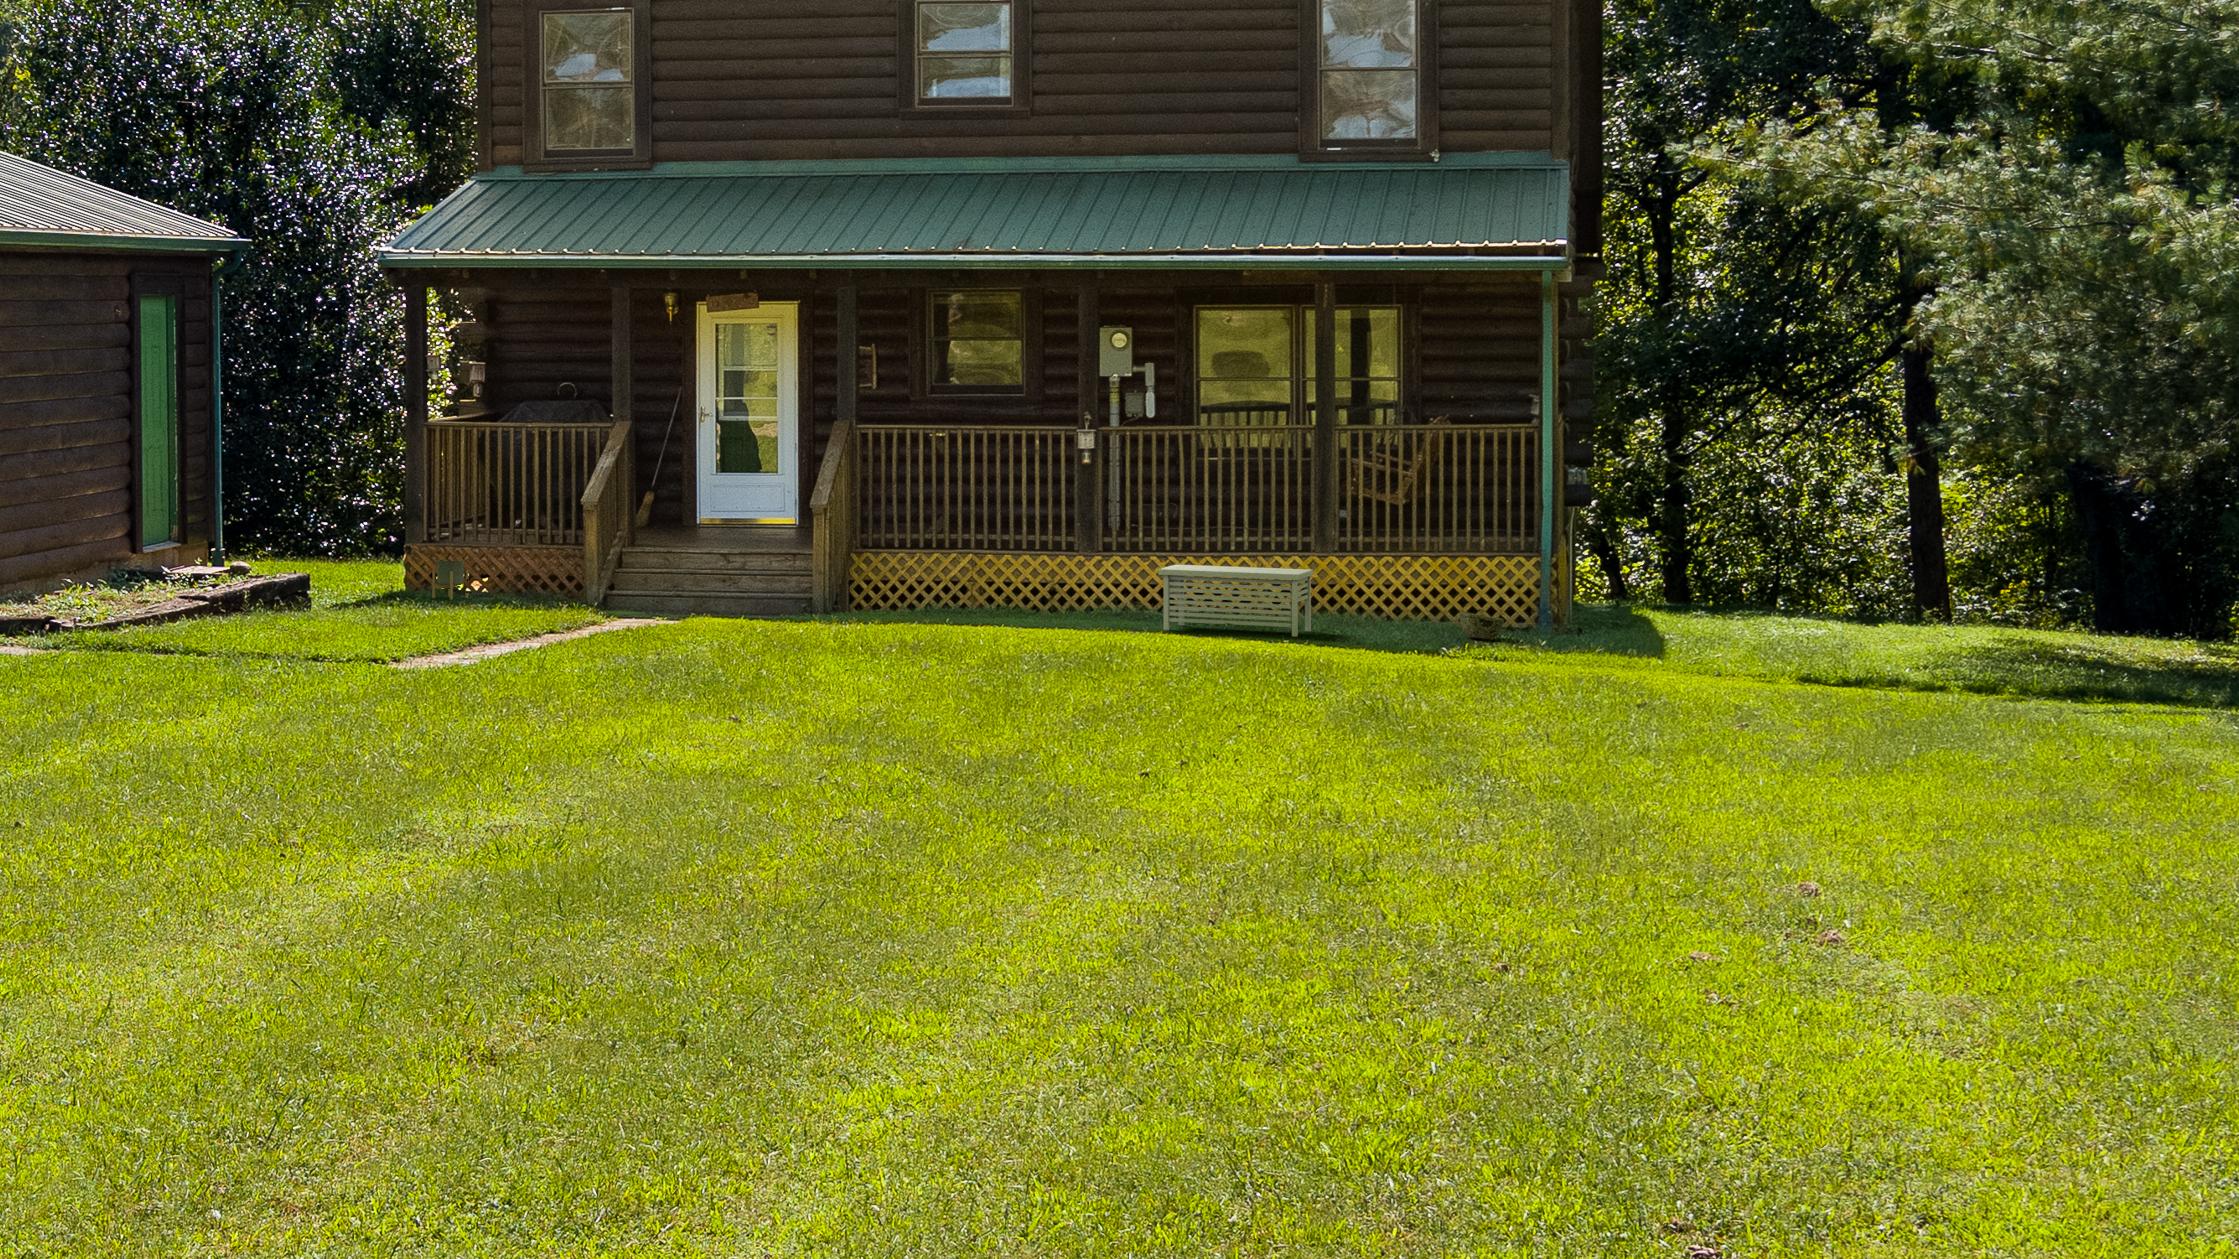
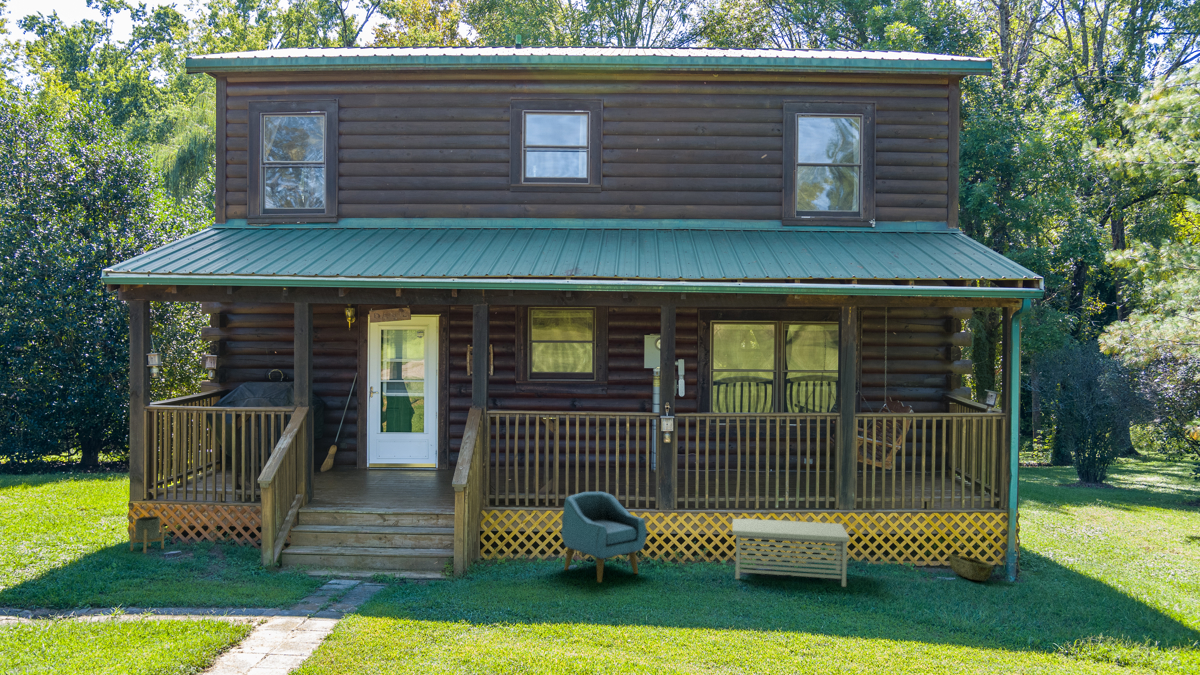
armchair: none [949,526,1054,626] -> present [561,492,647,582]

